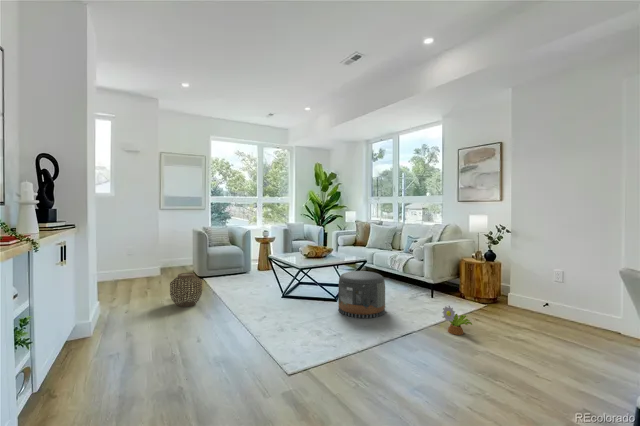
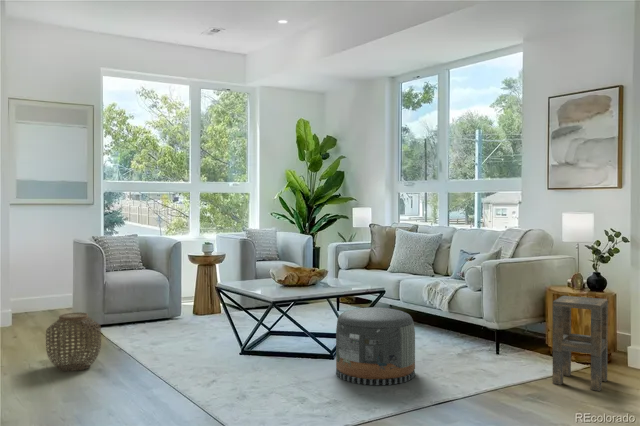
side table: none [468,265,501,323] -> present [552,296,608,391]
decorative plant: present [443,306,472,335] -> none [506,360,554,408]

